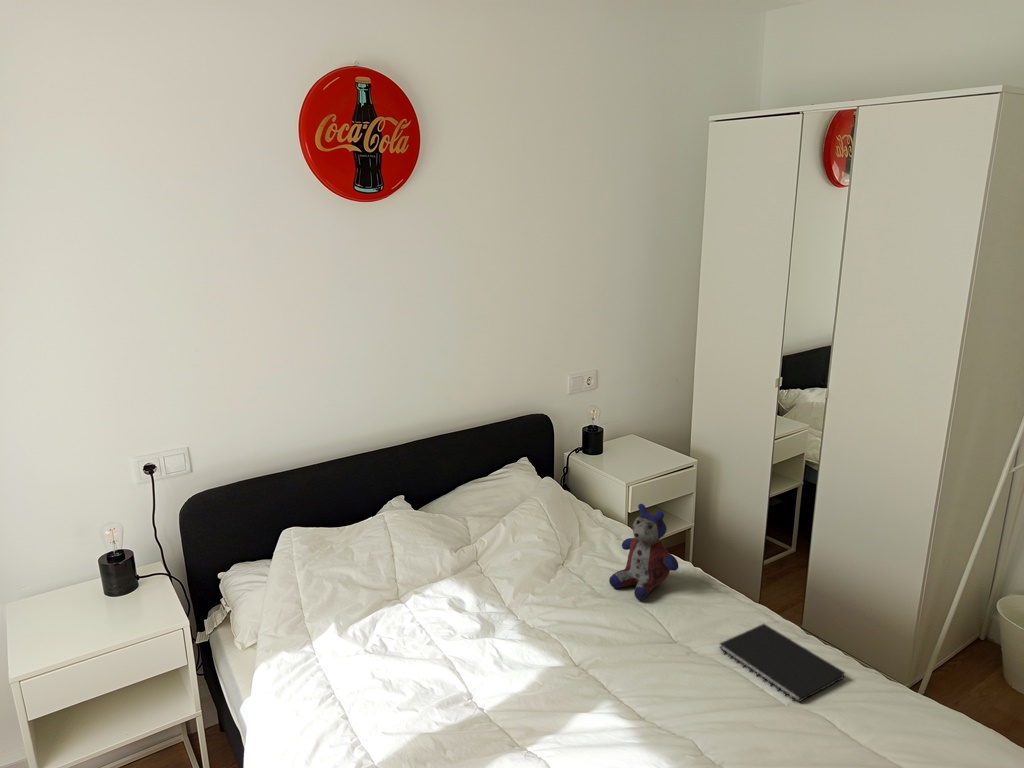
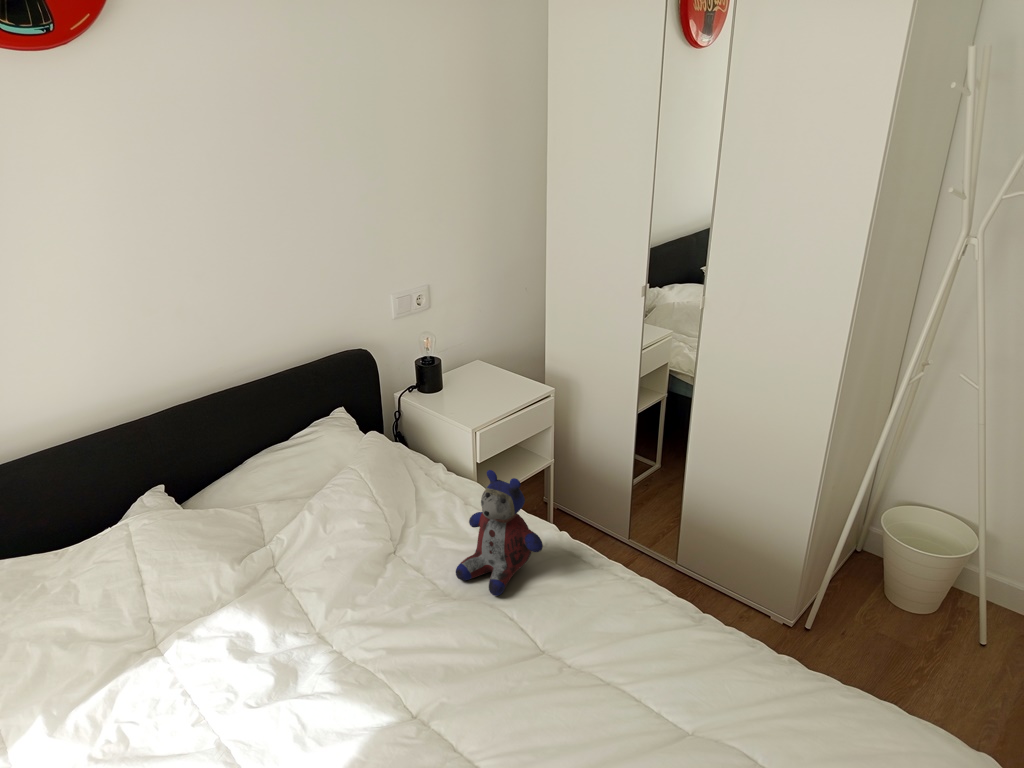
notebook: present [720,624,845,702] -> none [601,612,759,731]

